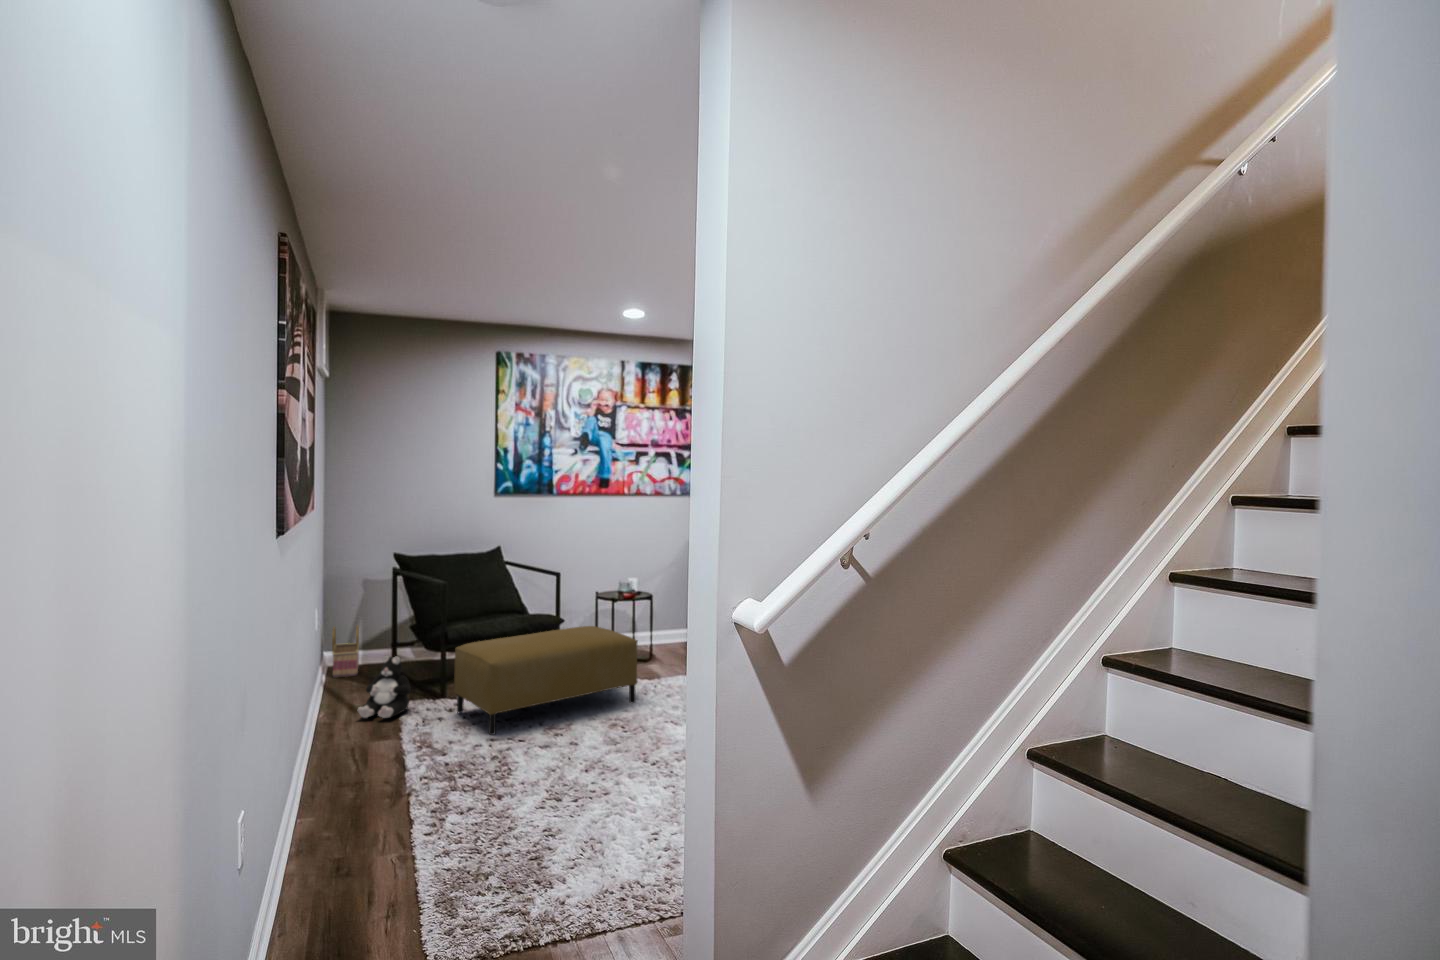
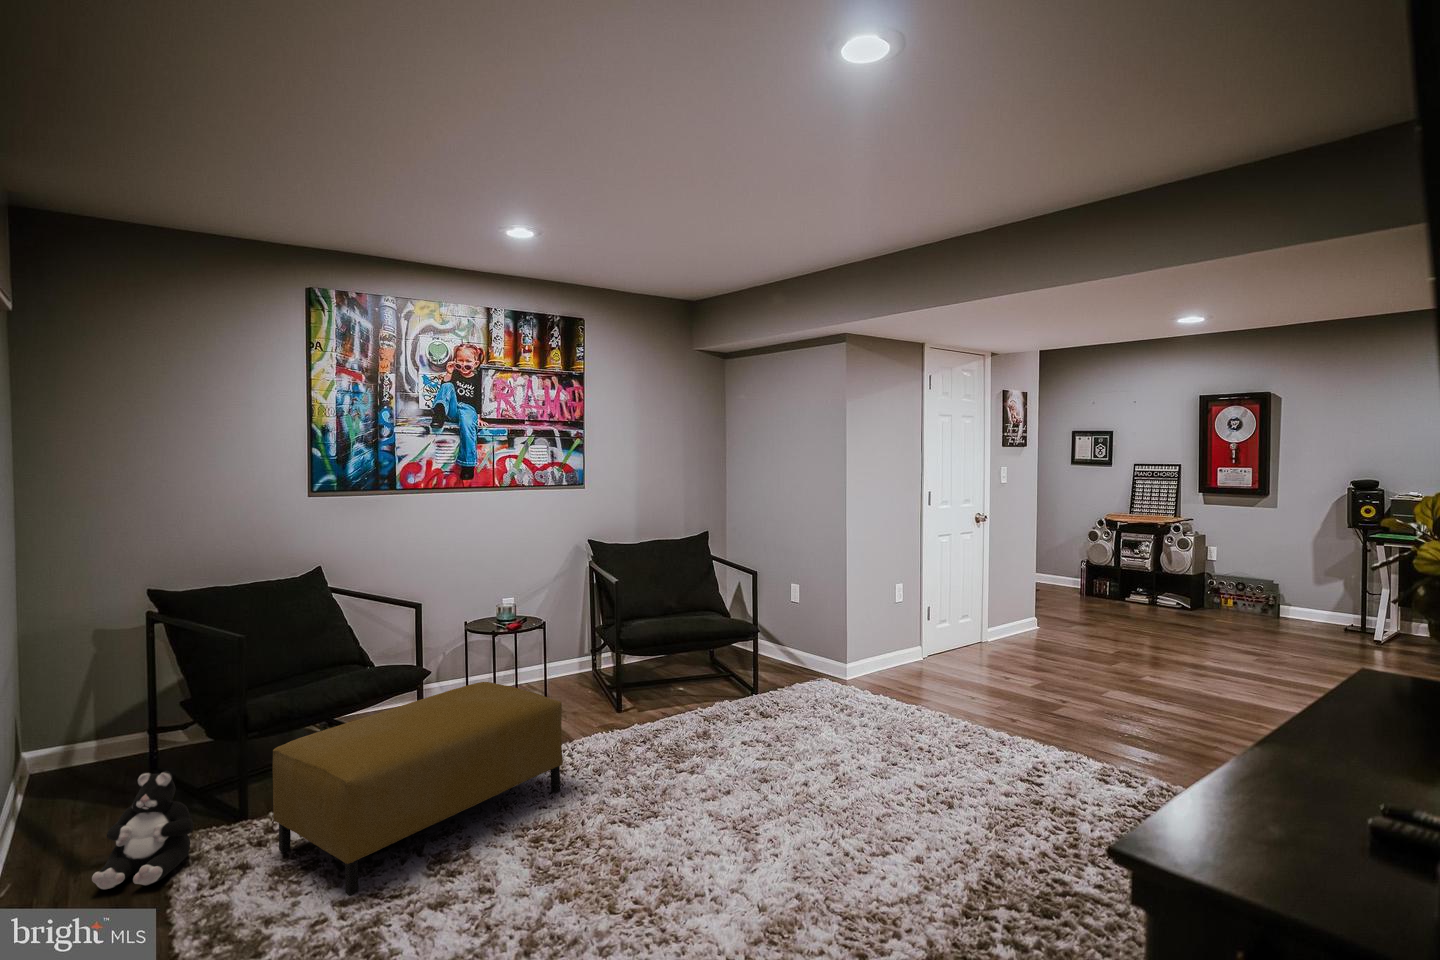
basket: present [332,626,359,678] -> none [38,706,90,797]

